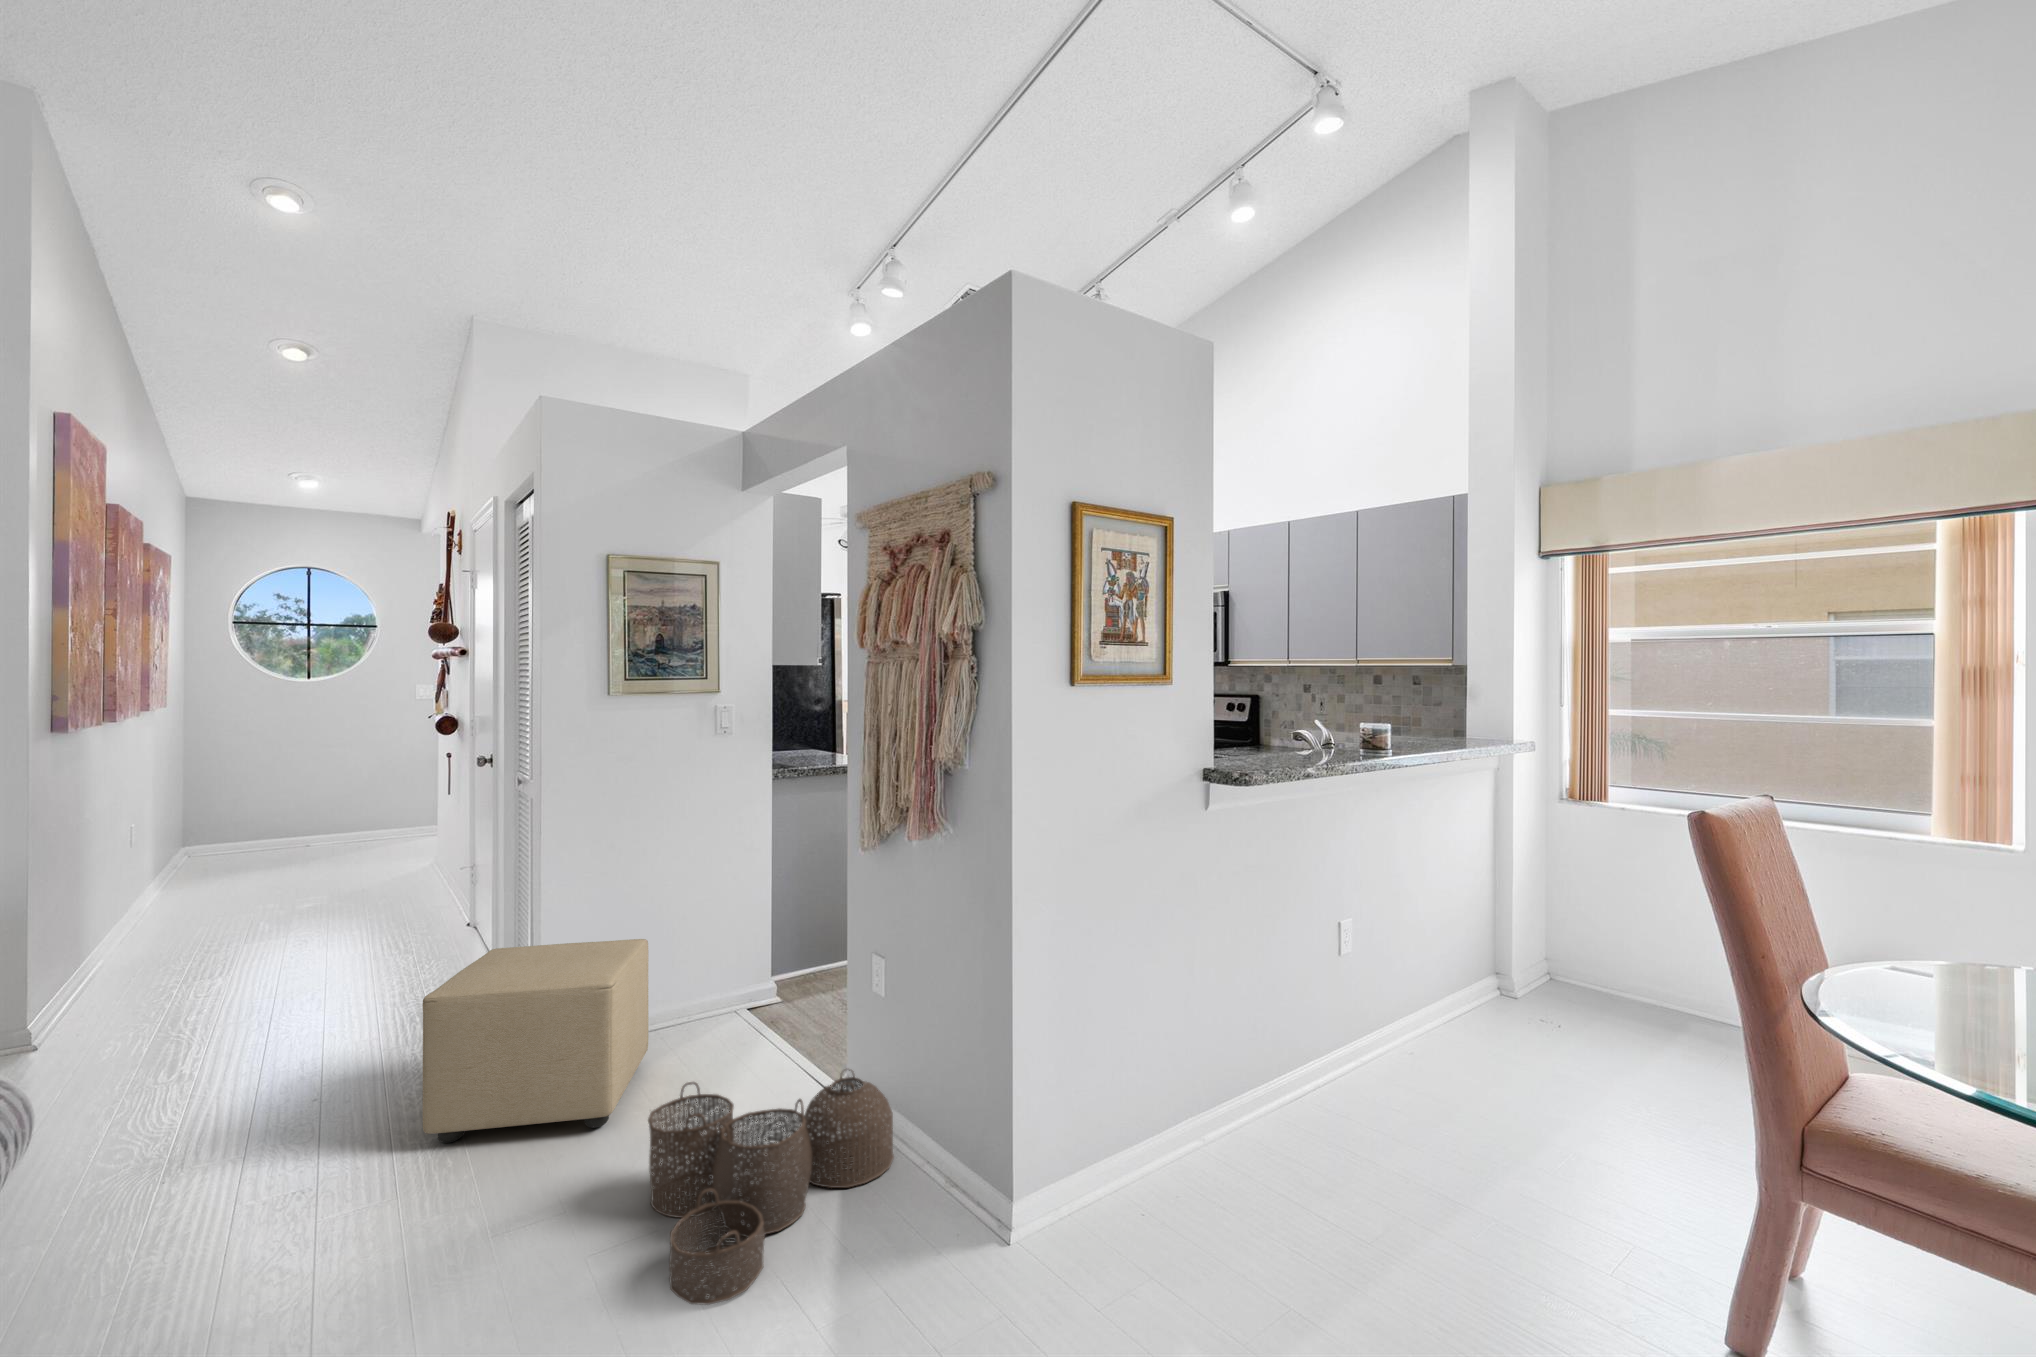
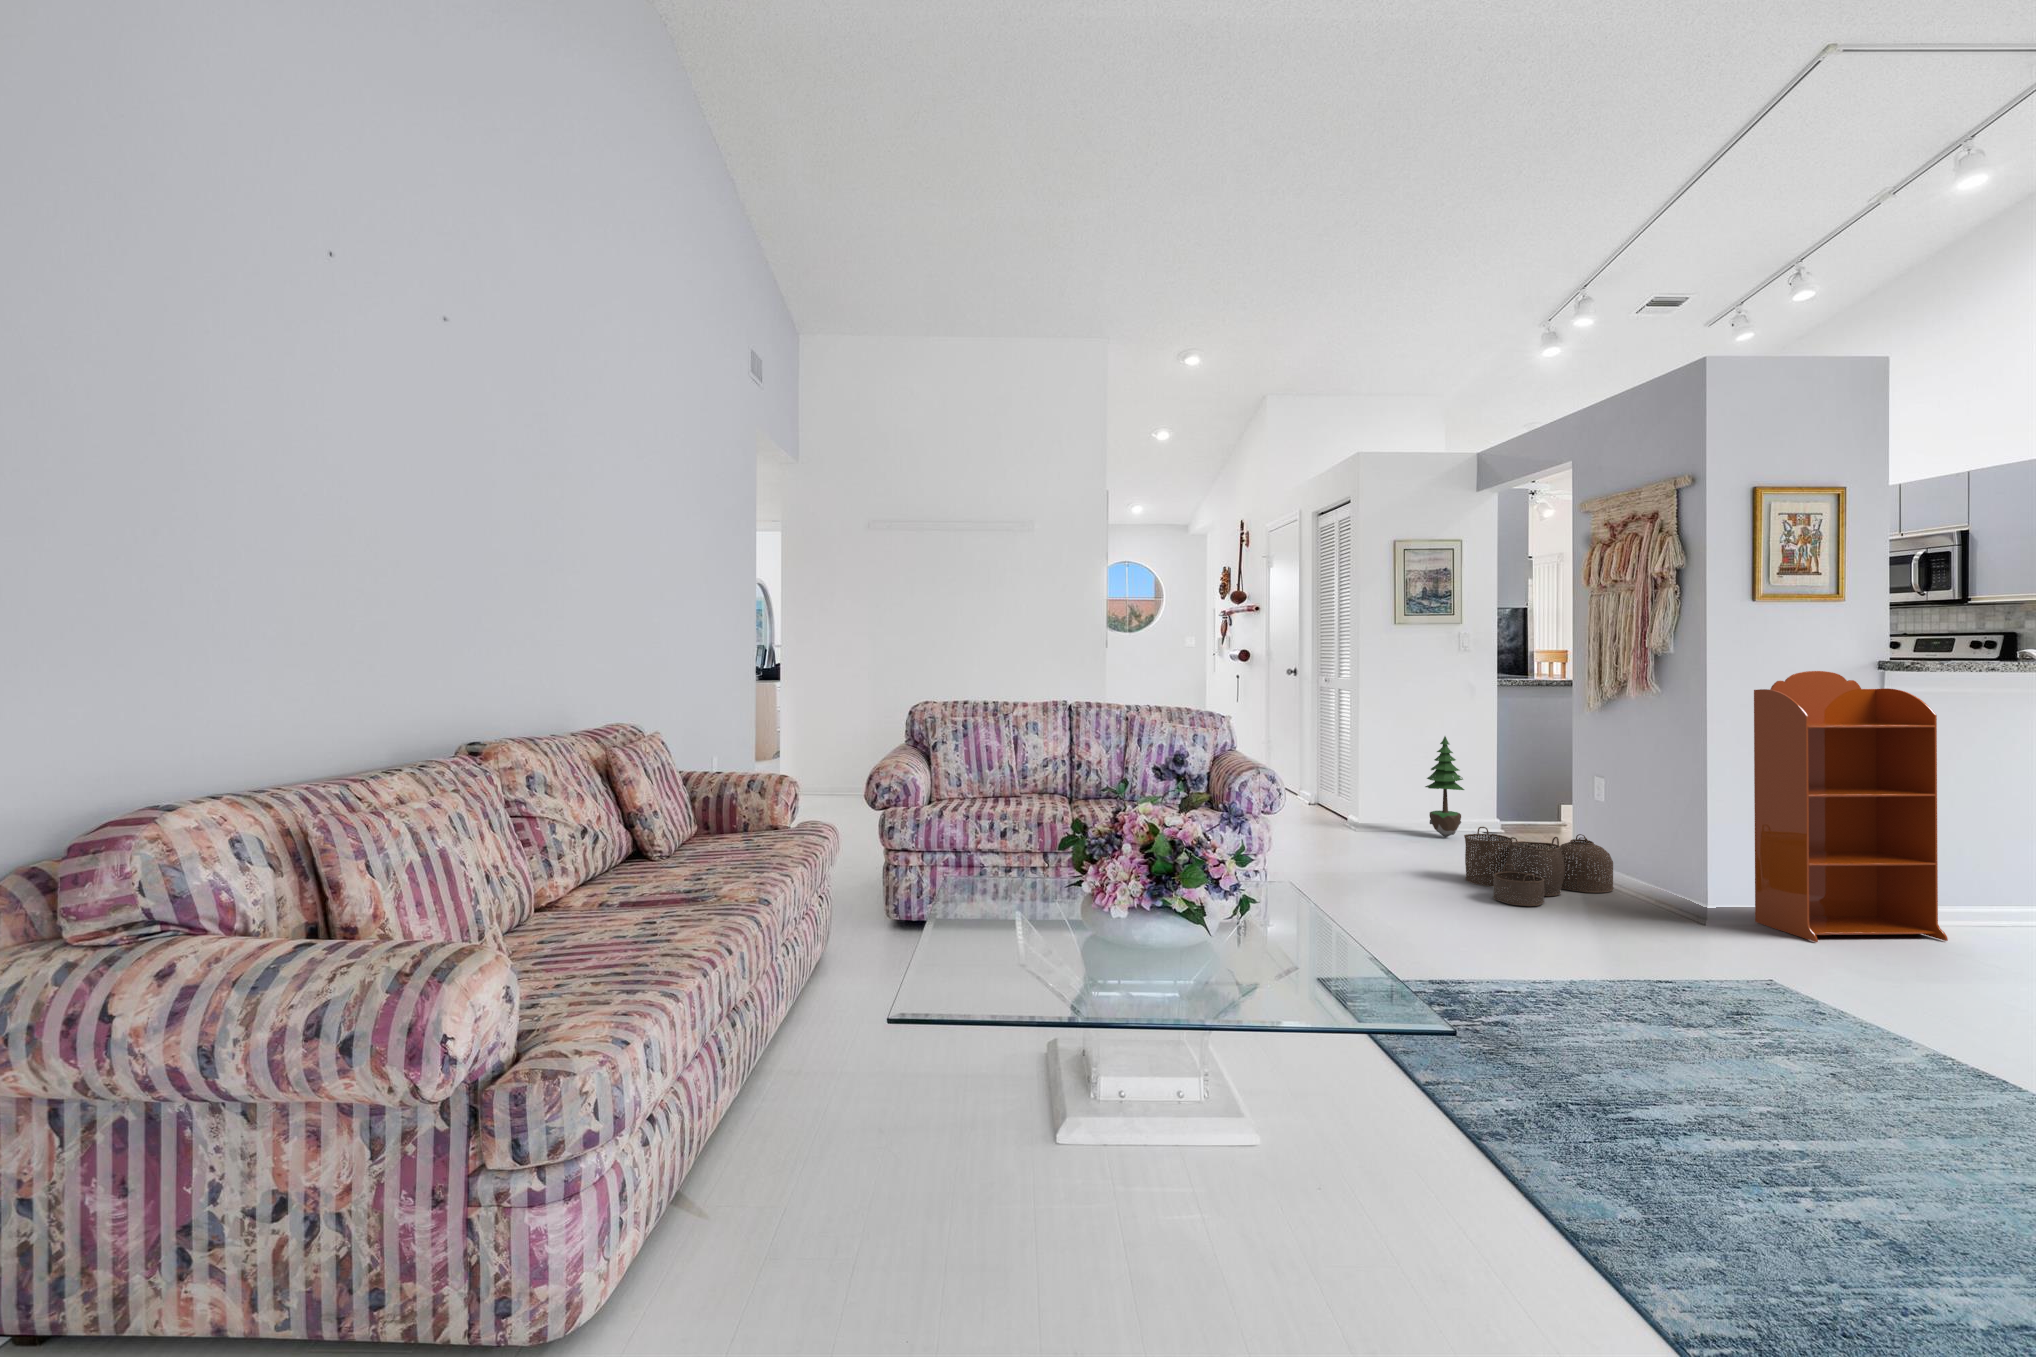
bookcase: none [1074,793,1297,1273] -> present [1754,671,1948,942]
potted tree: none [654,872,716,1037] -> present [1425,736,1464,837]
ottoman: present [422,939,648,1143] -> none [1327,766,1428,857]

